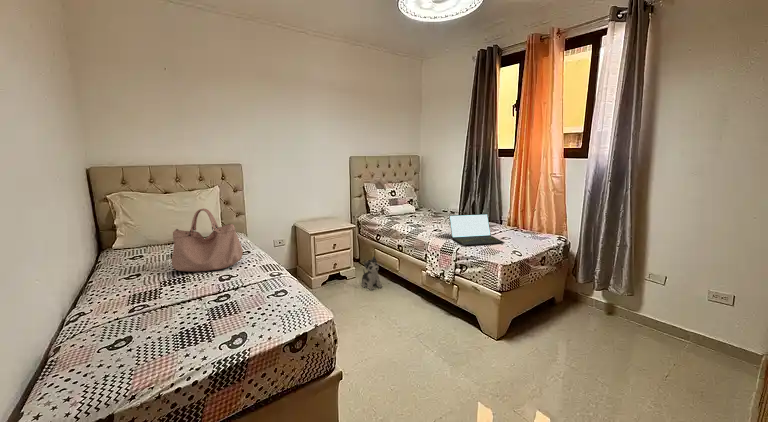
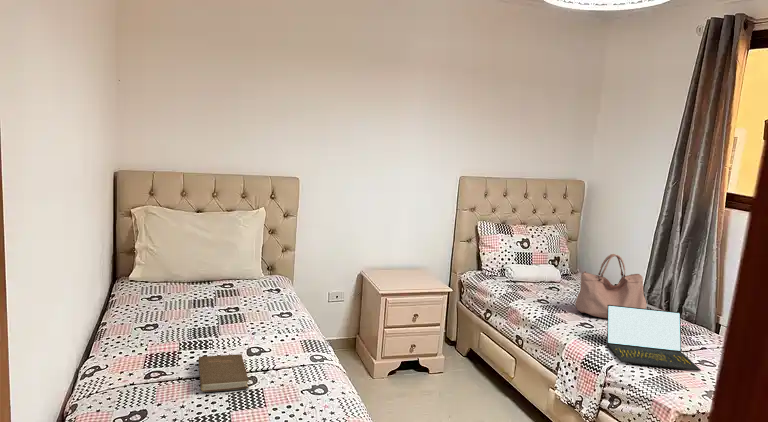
handbag: present [171,208,243,272] -> present [575,254,647,318]
plush toy: present [361,257,382,290] -> none [450,347,483,401]
book: none [178,281,224,313] -> present [199,354,249,392]

